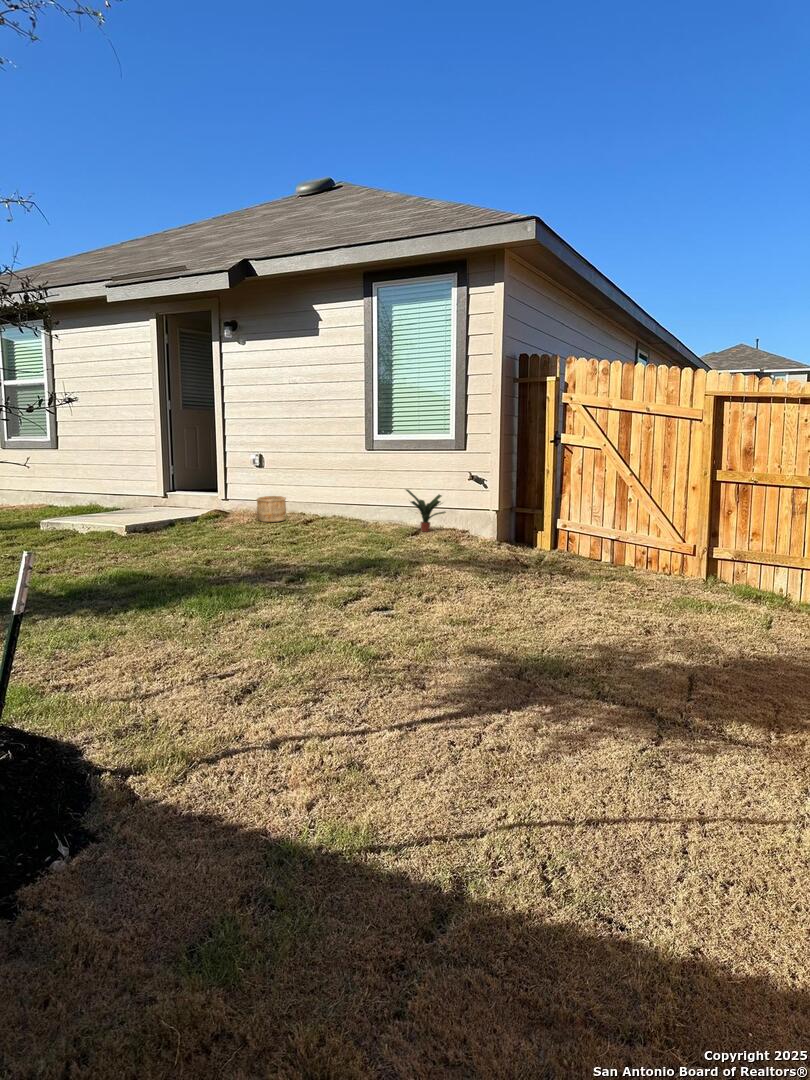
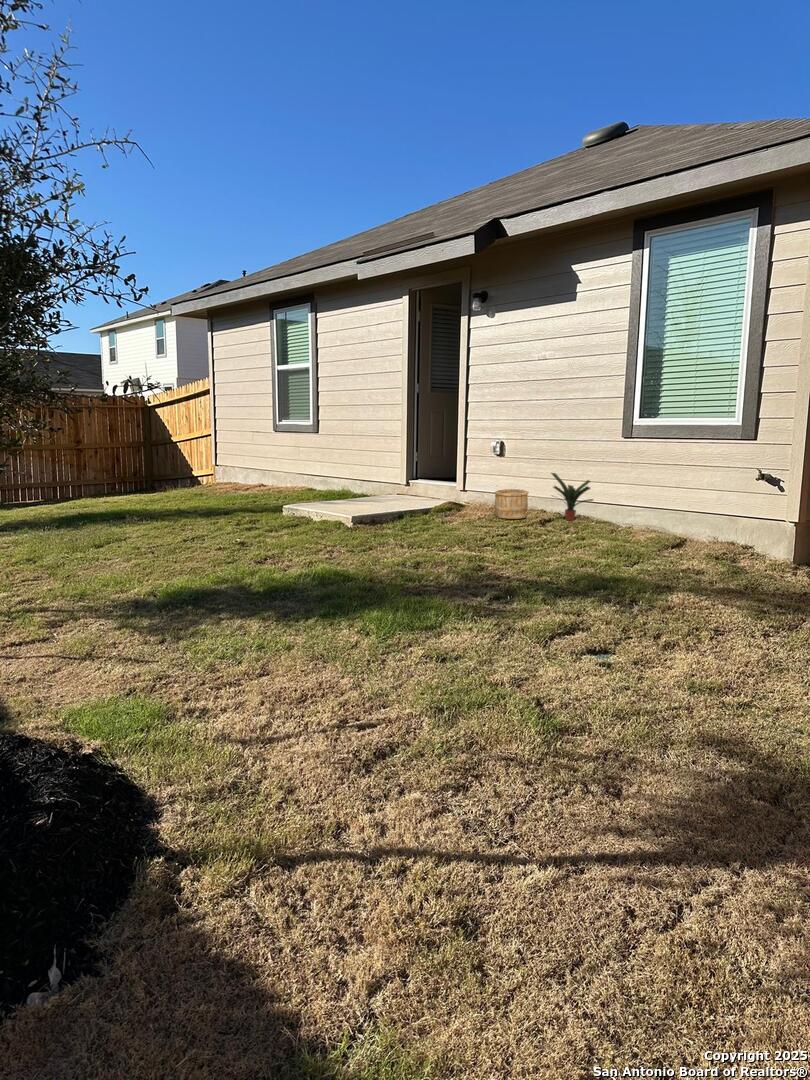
potted plant: present [406,489,446,532] -> present [551,473,593,521]

